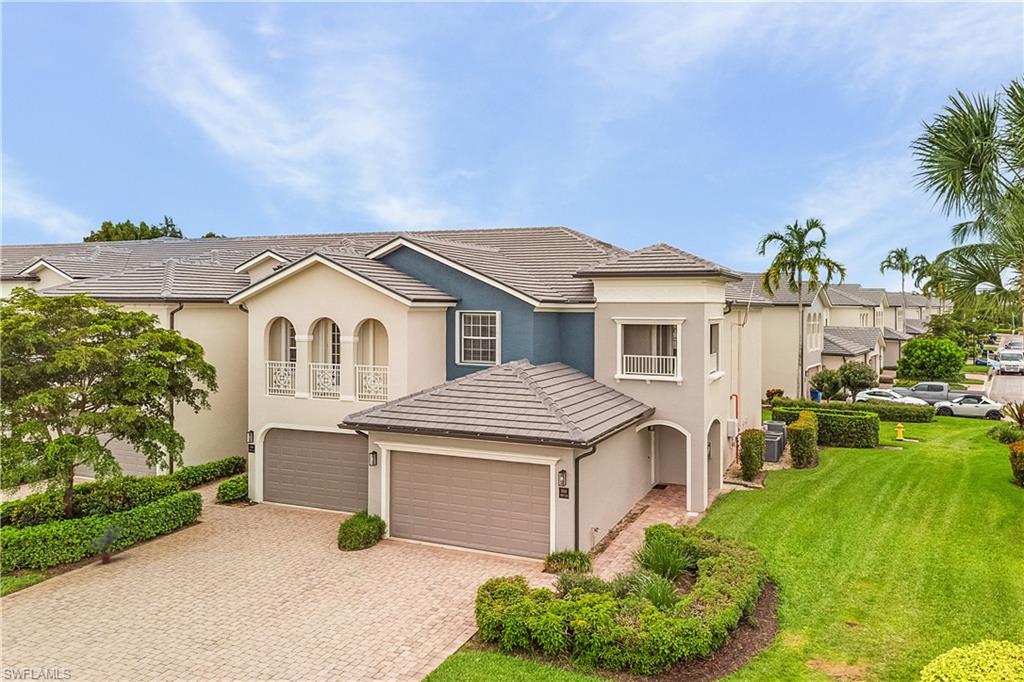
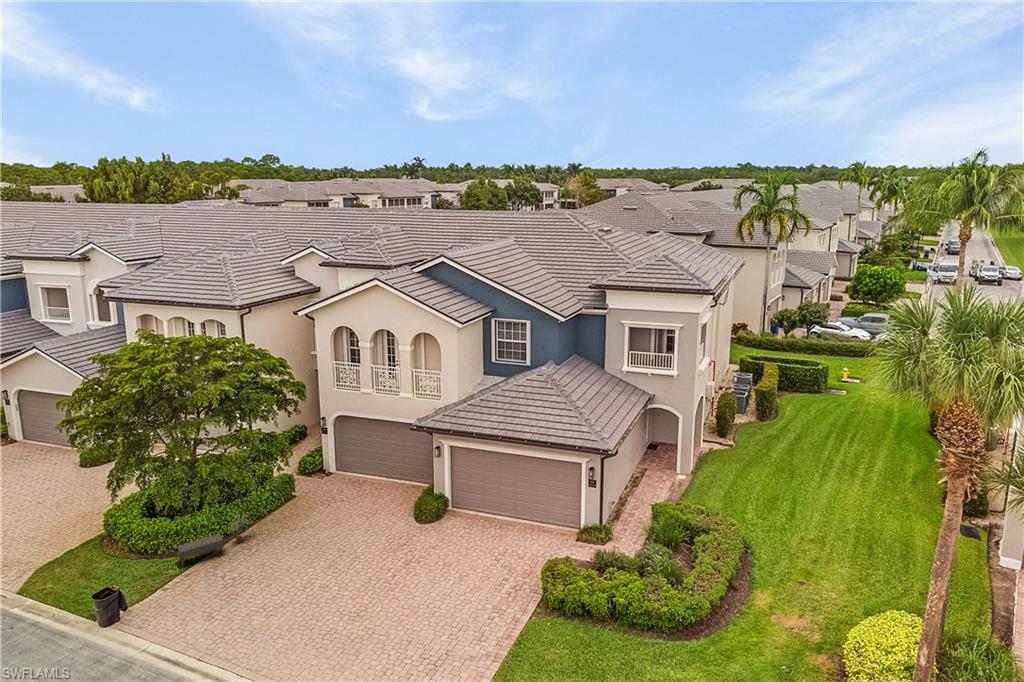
bench: none [14,547,79,585] -> present [177,534,224,567]

